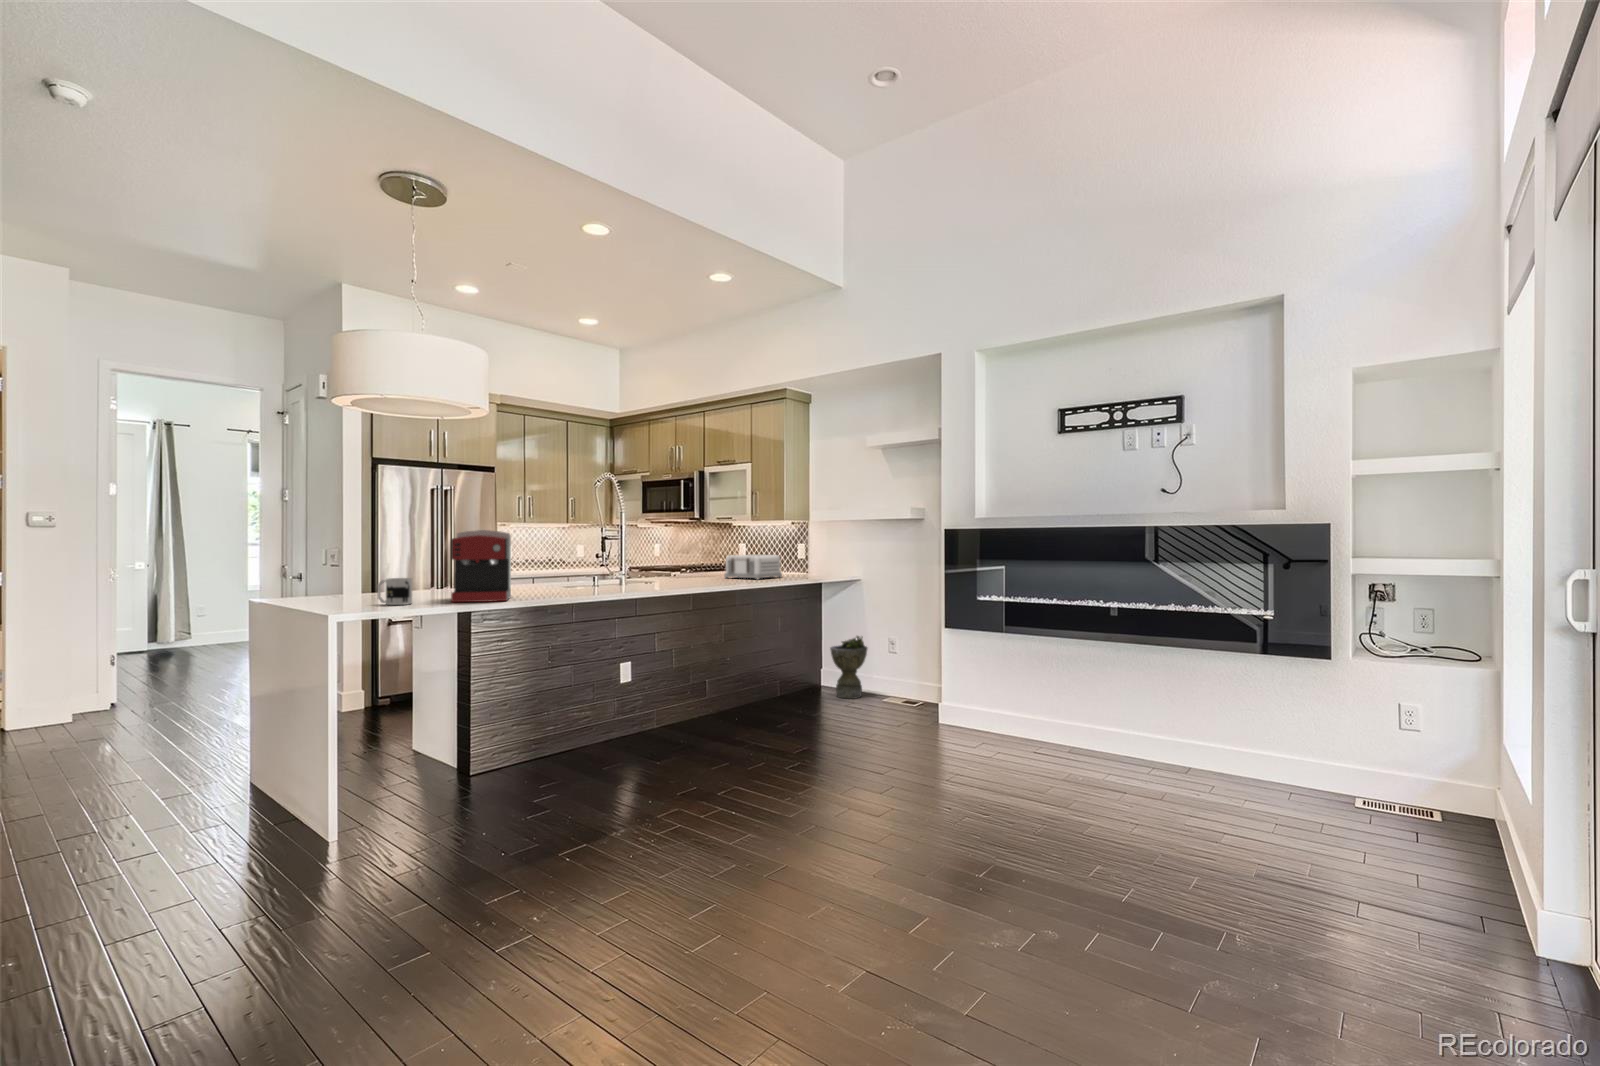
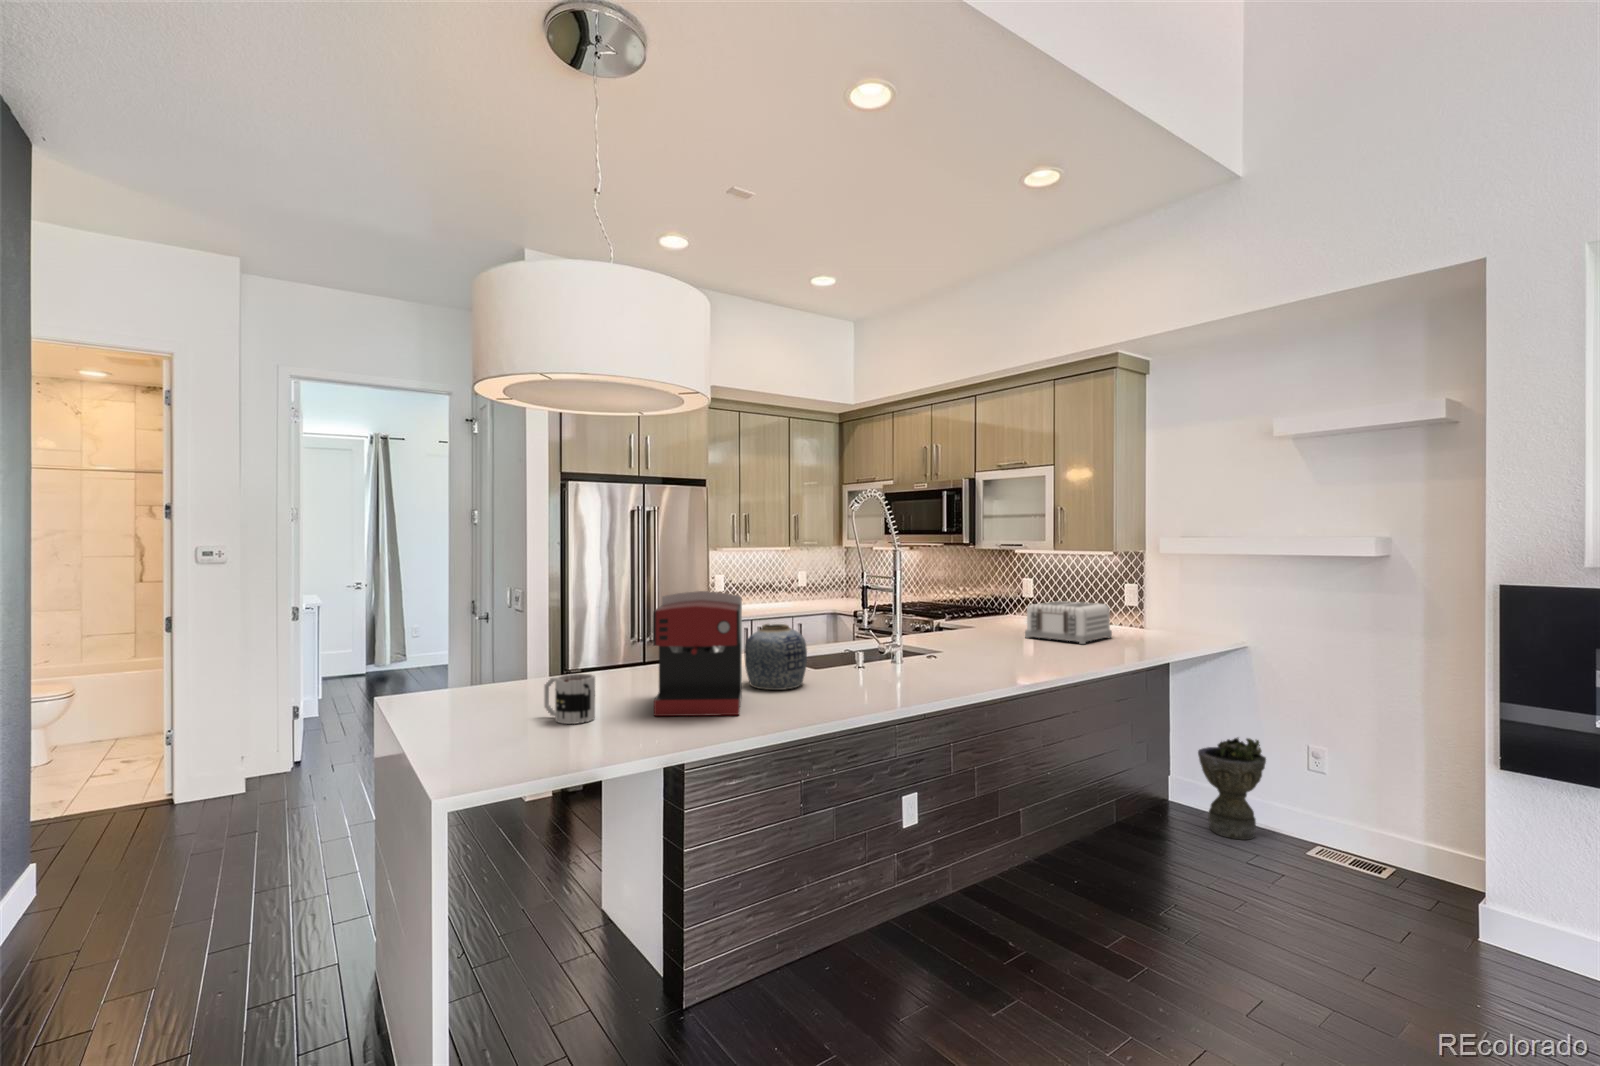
vase: none [514,555,556,595] -> present [744,624,807,690]

